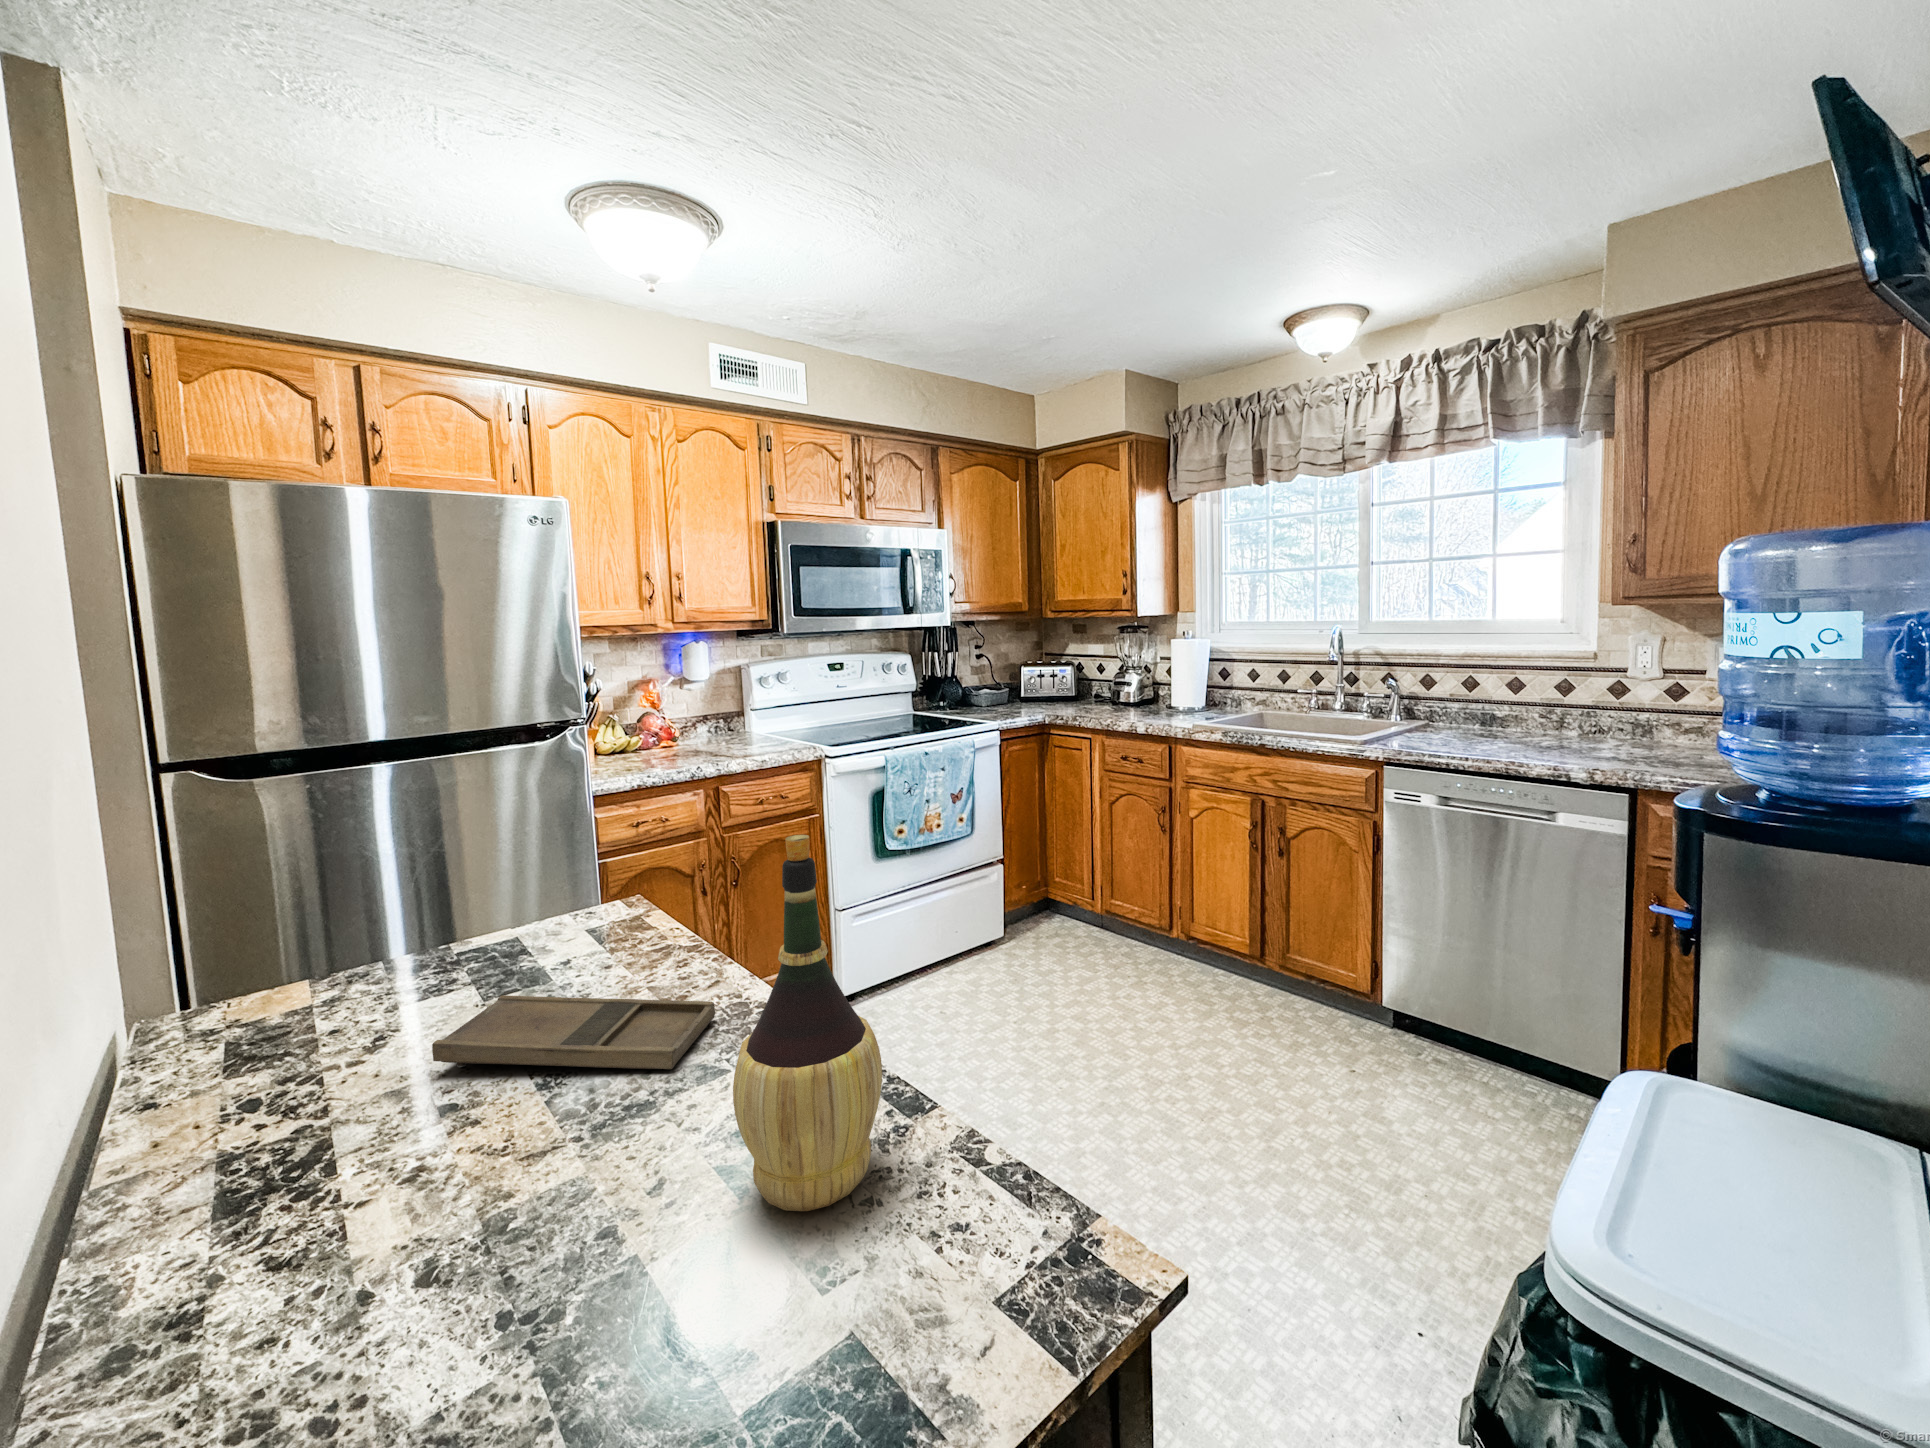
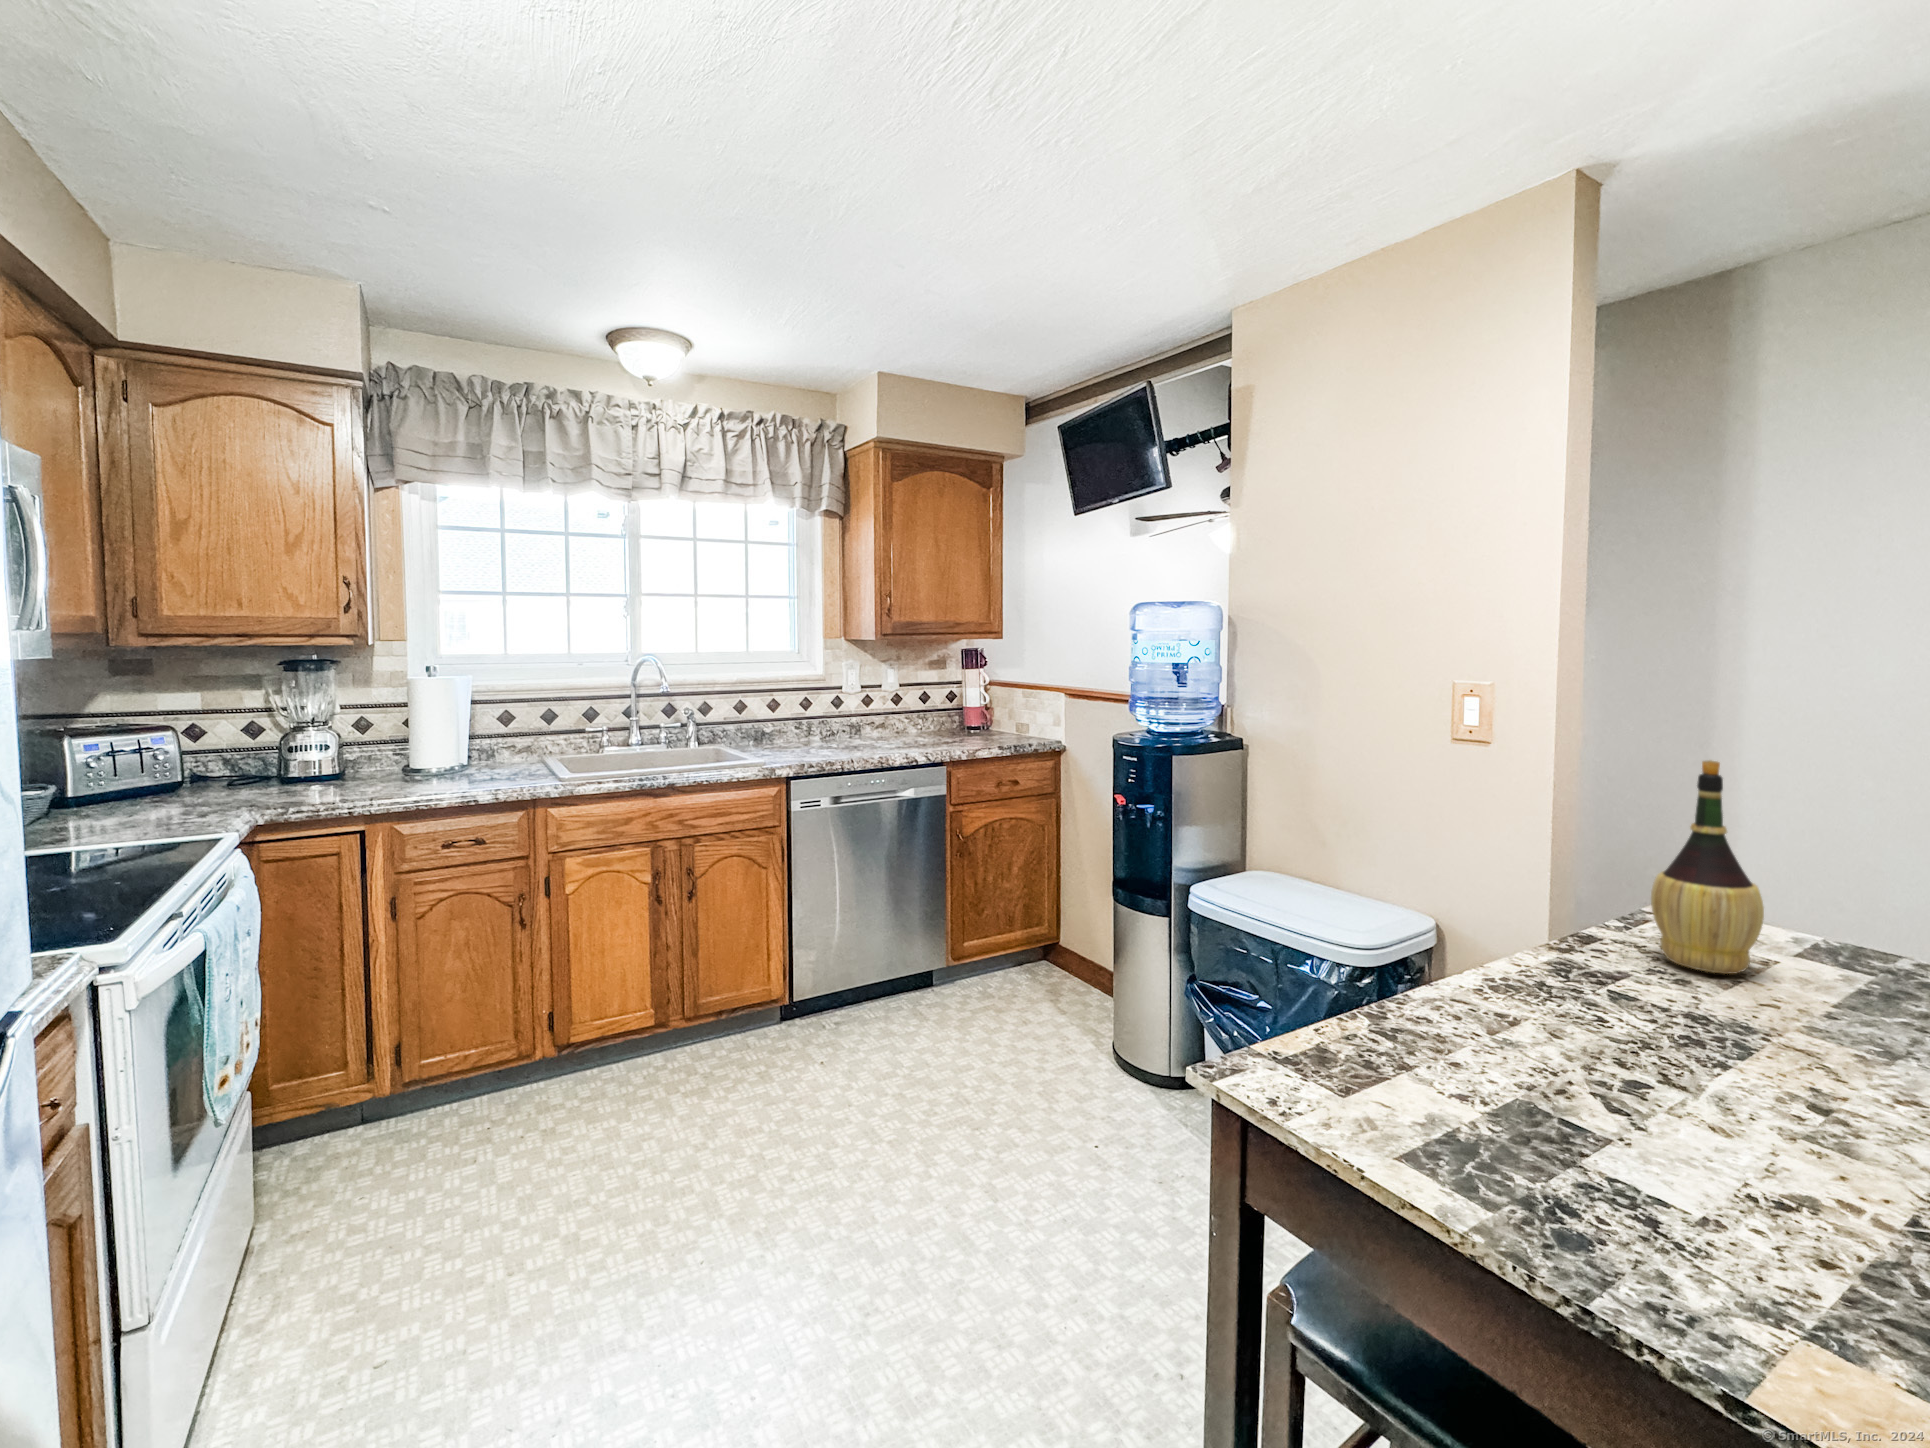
tray: present [432,995,715,1069] -> none [1539,990,1798,1119]

